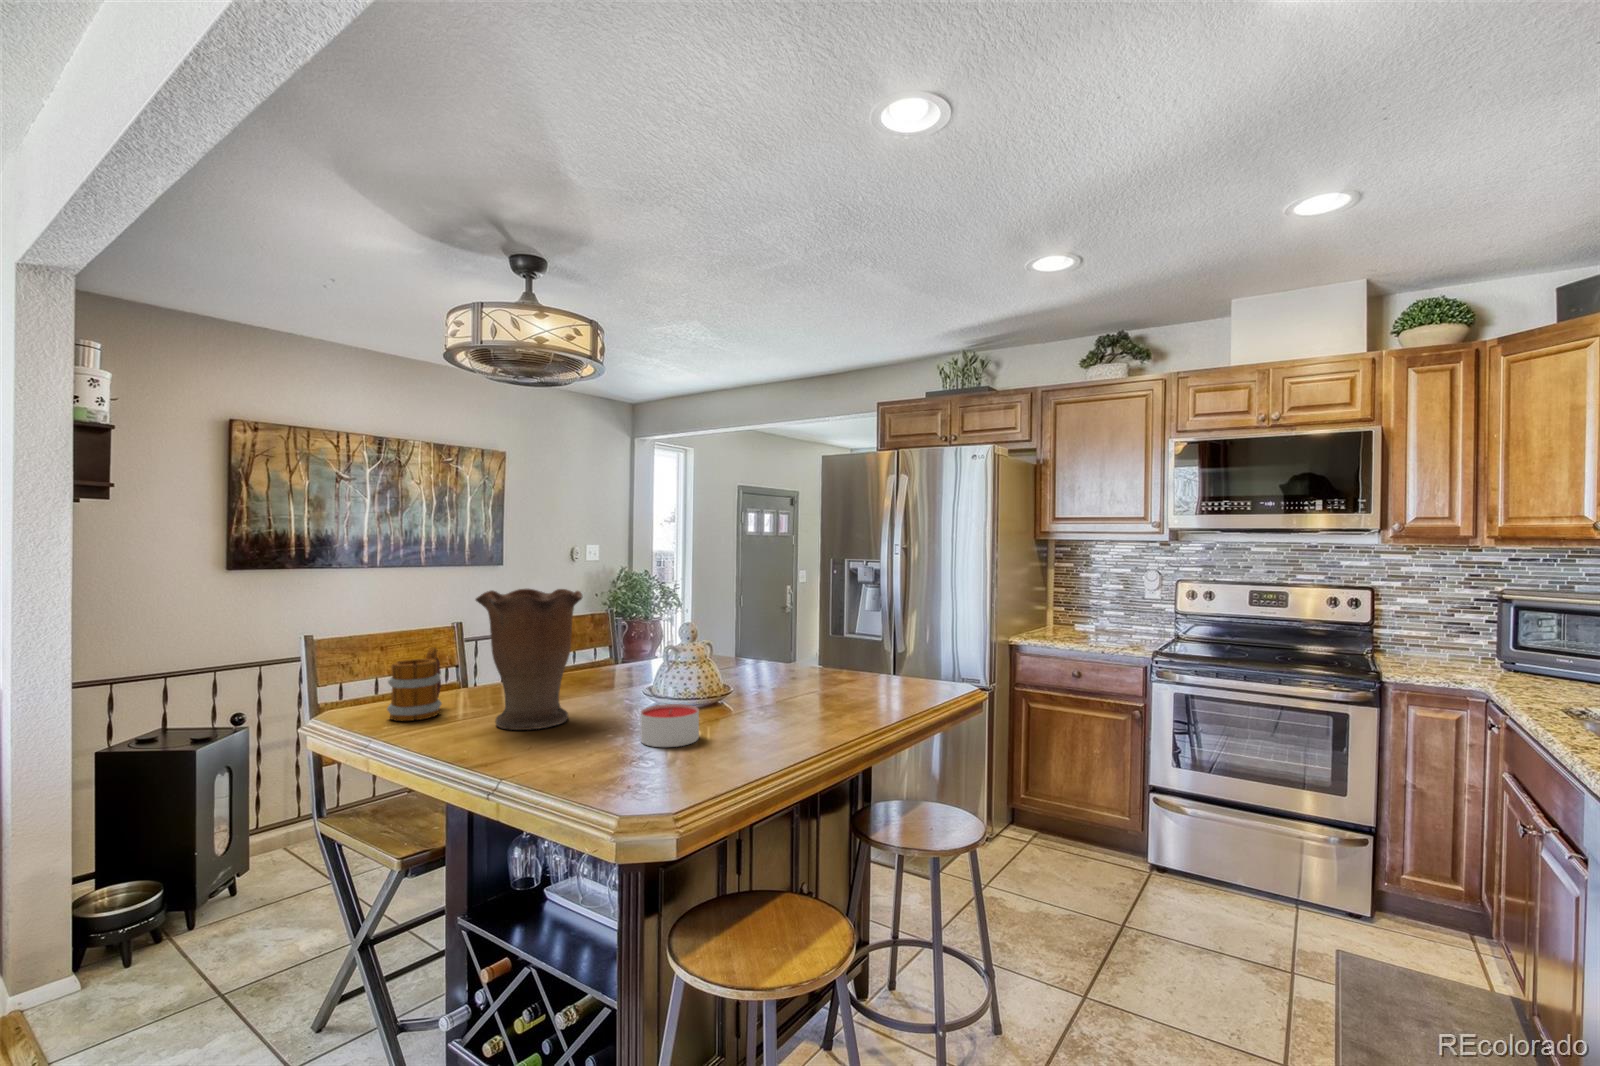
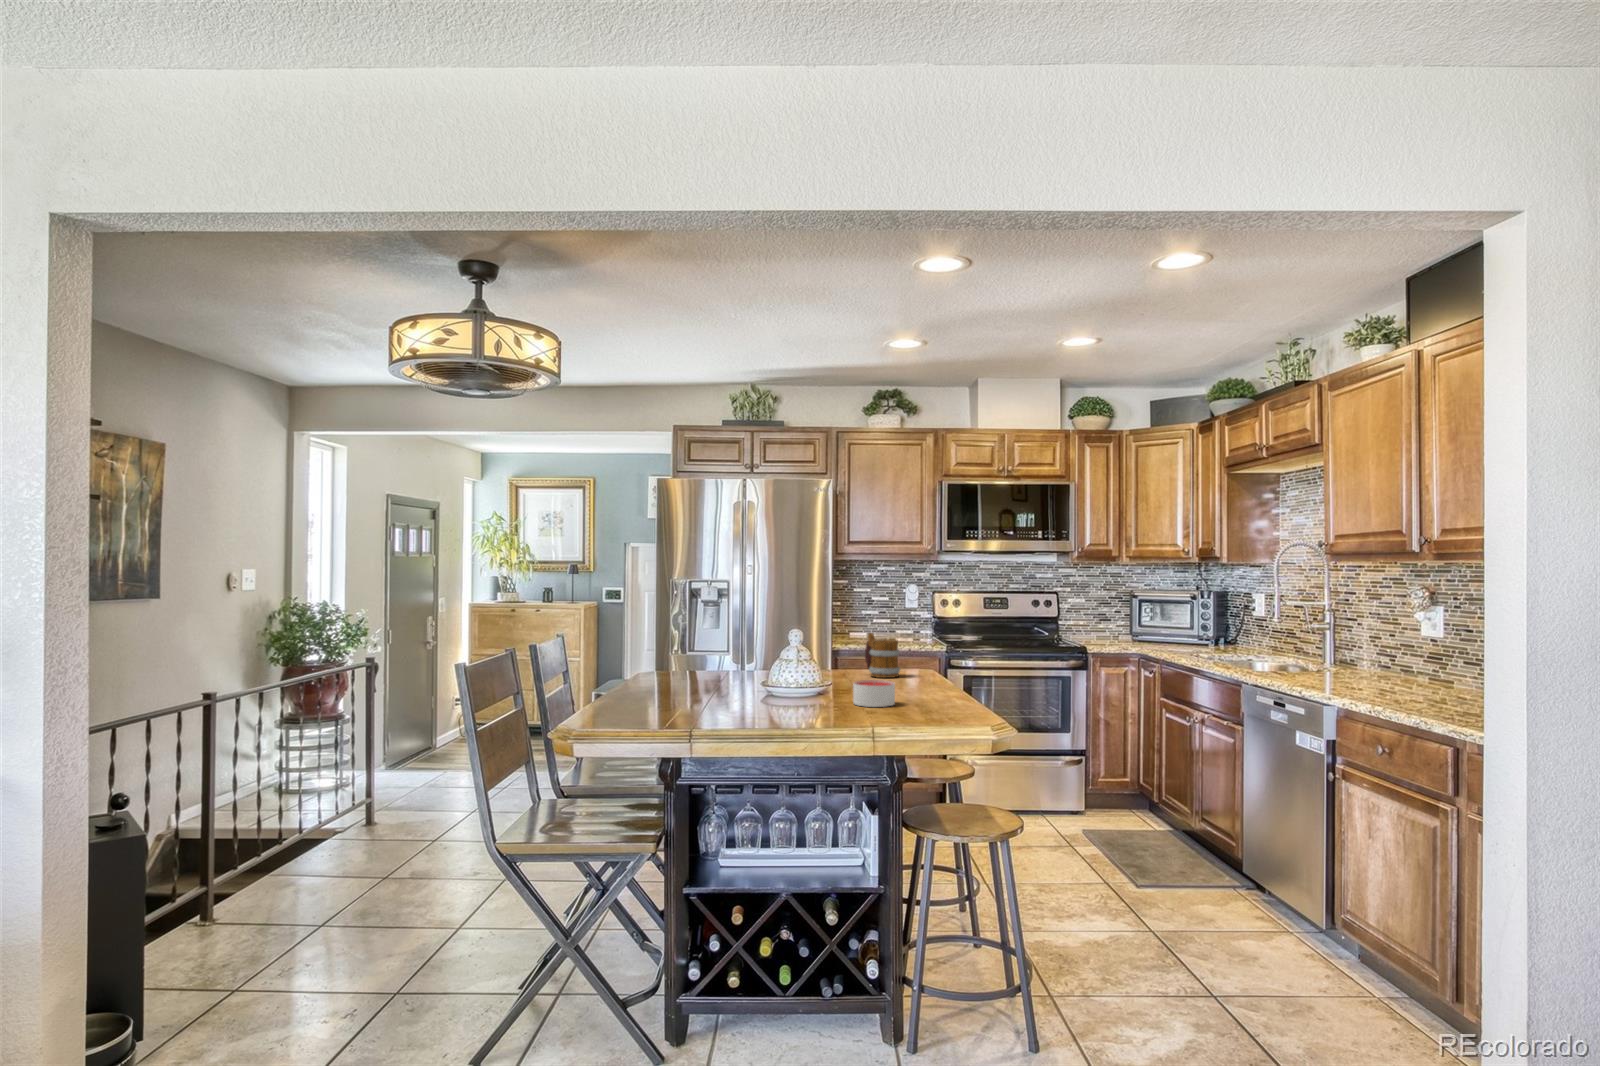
vase: present [476,589,583,730] -> none [705,601,786,713]
mug: present [387,647,441,721] -> present [865,633,900,678]

